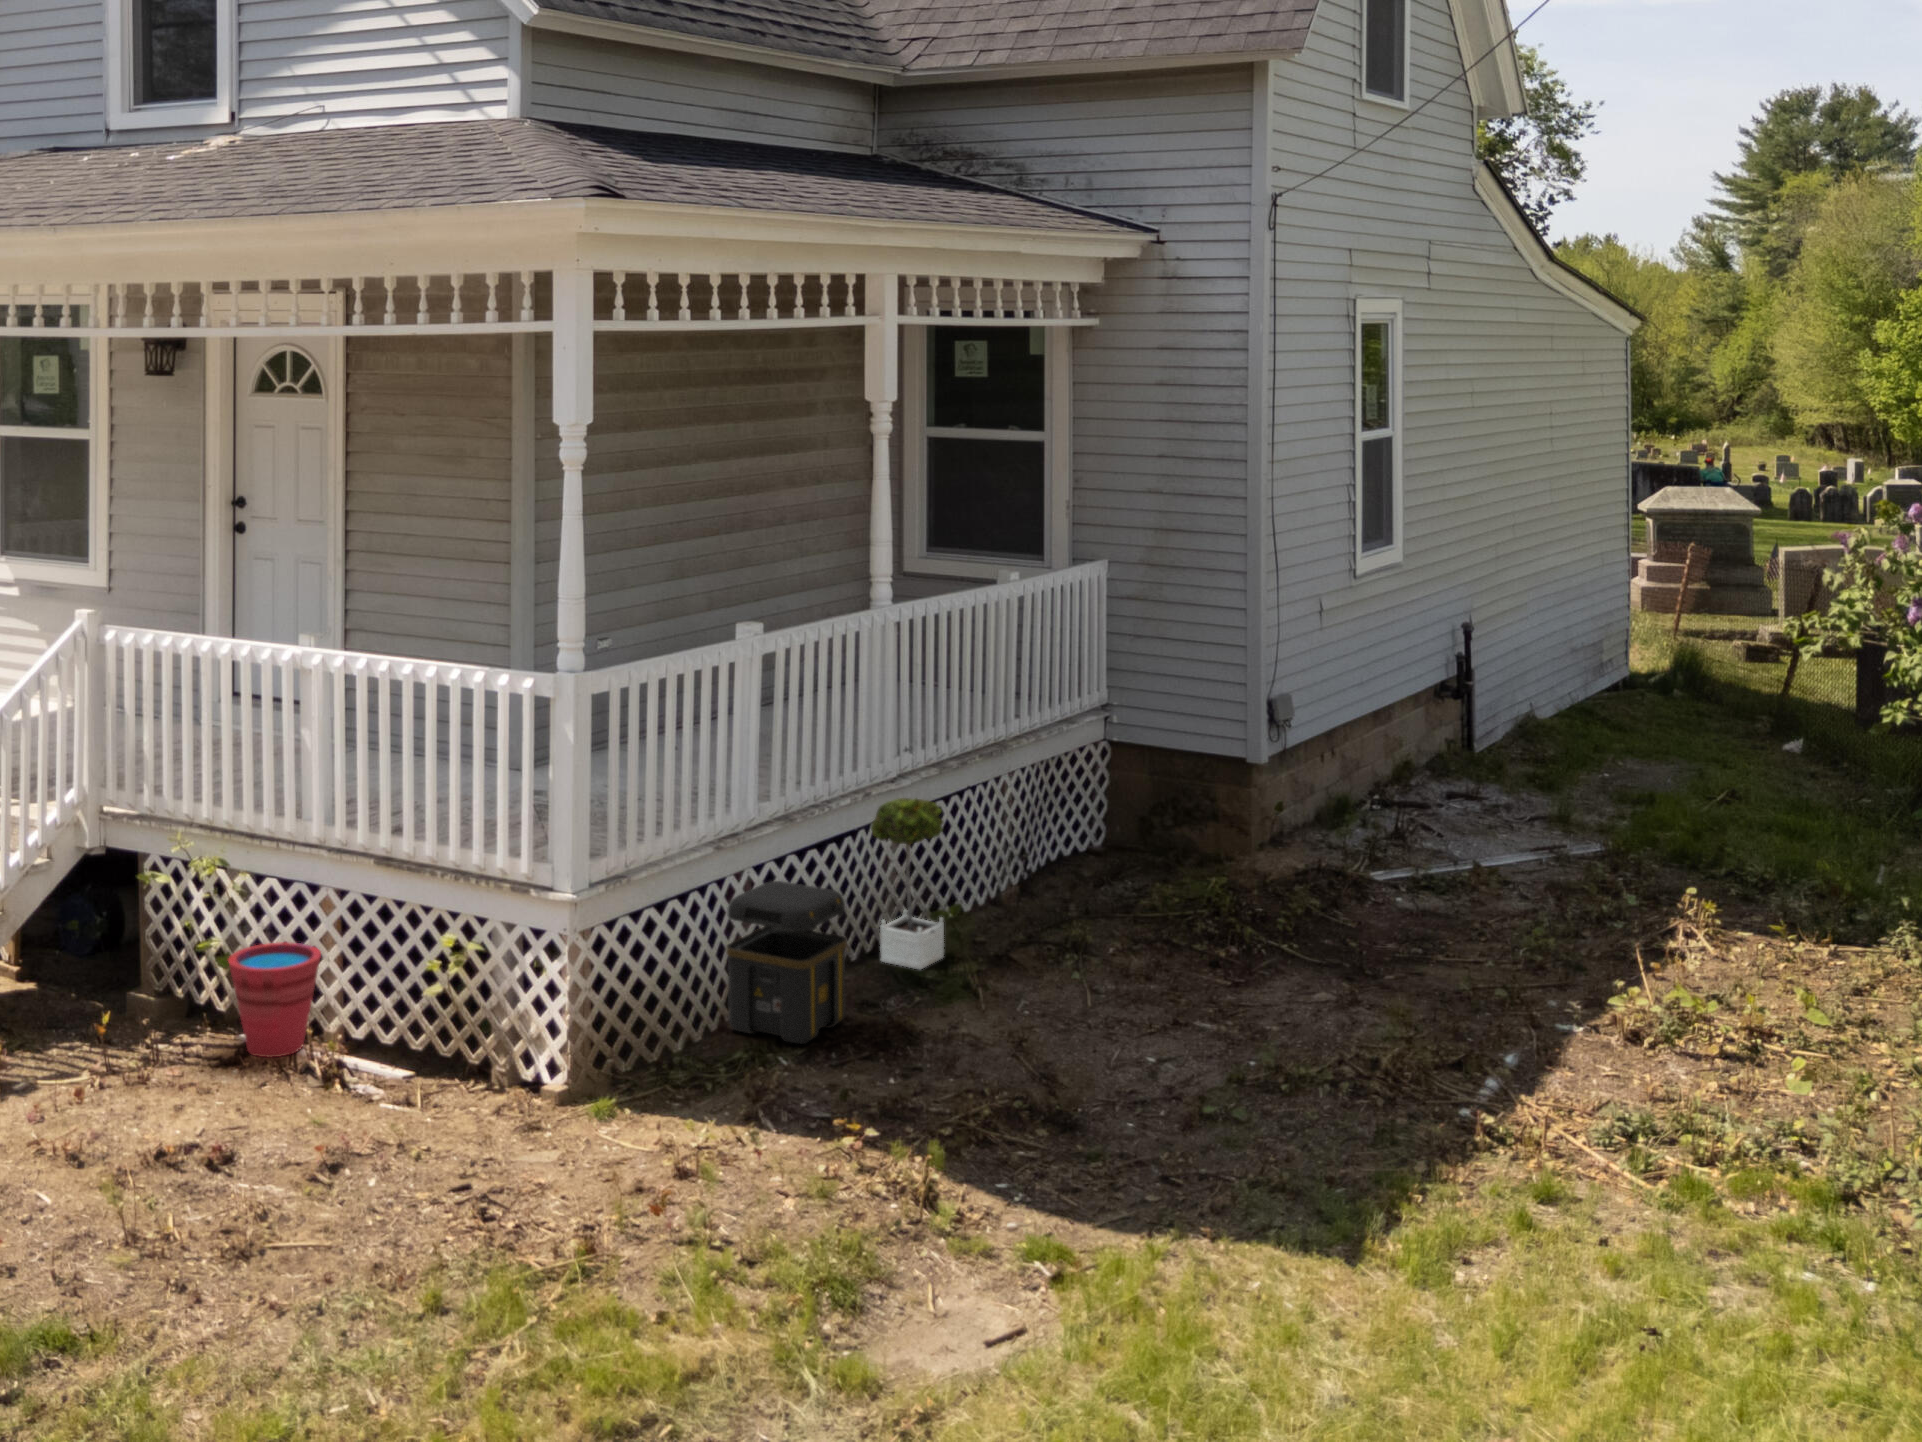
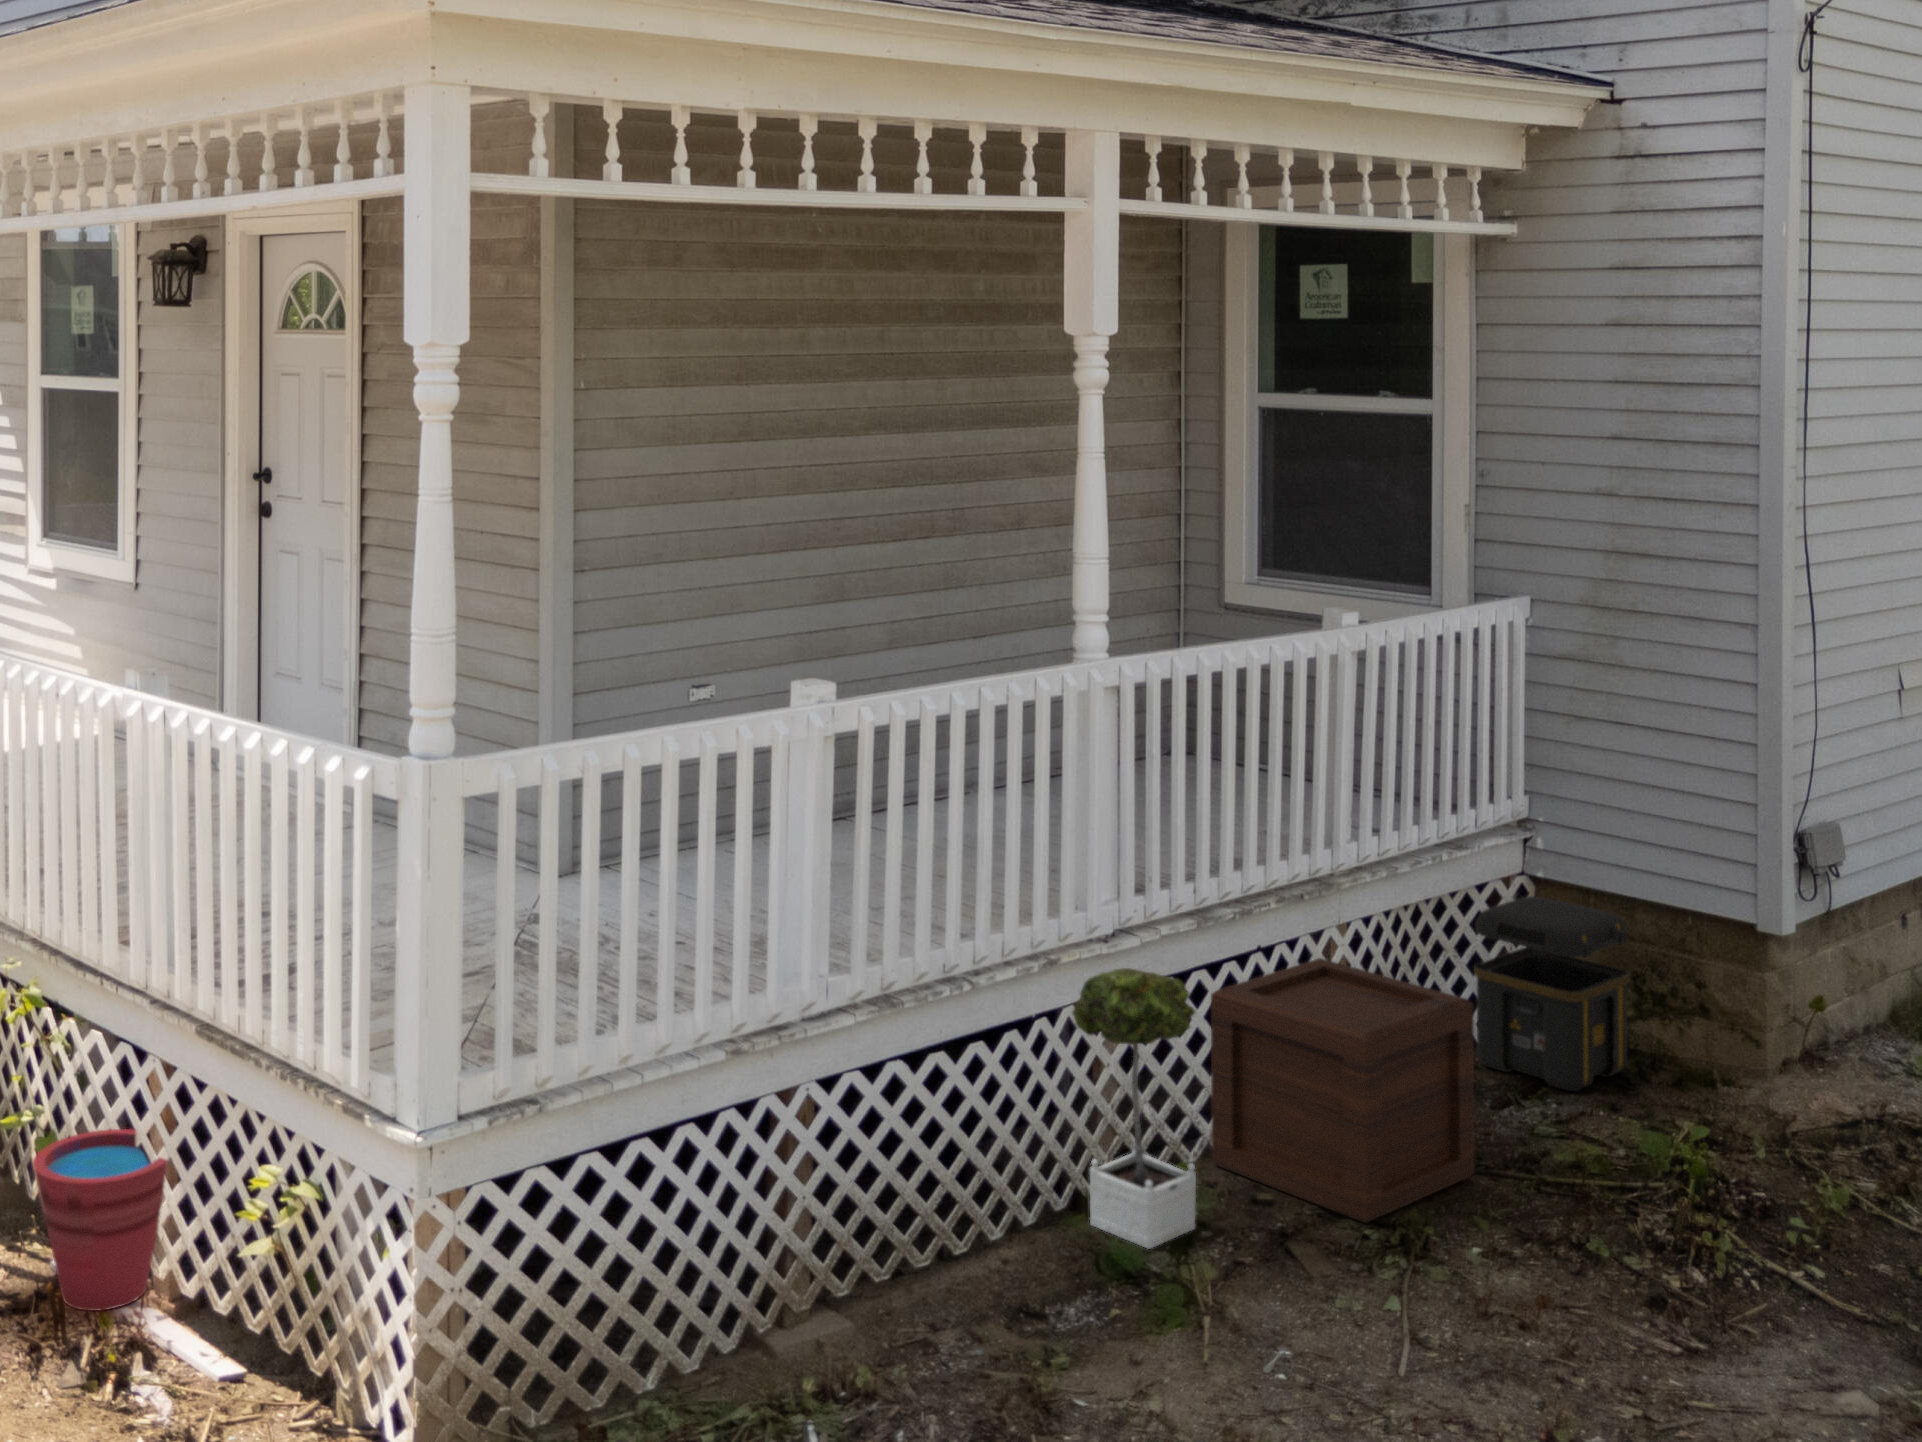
wooden crate: none [941,794,1096,947] -> present [1211,958,1474,1223]
toolbox: present [726,881,847,1044] -> present [1474,896,1630,1091]

